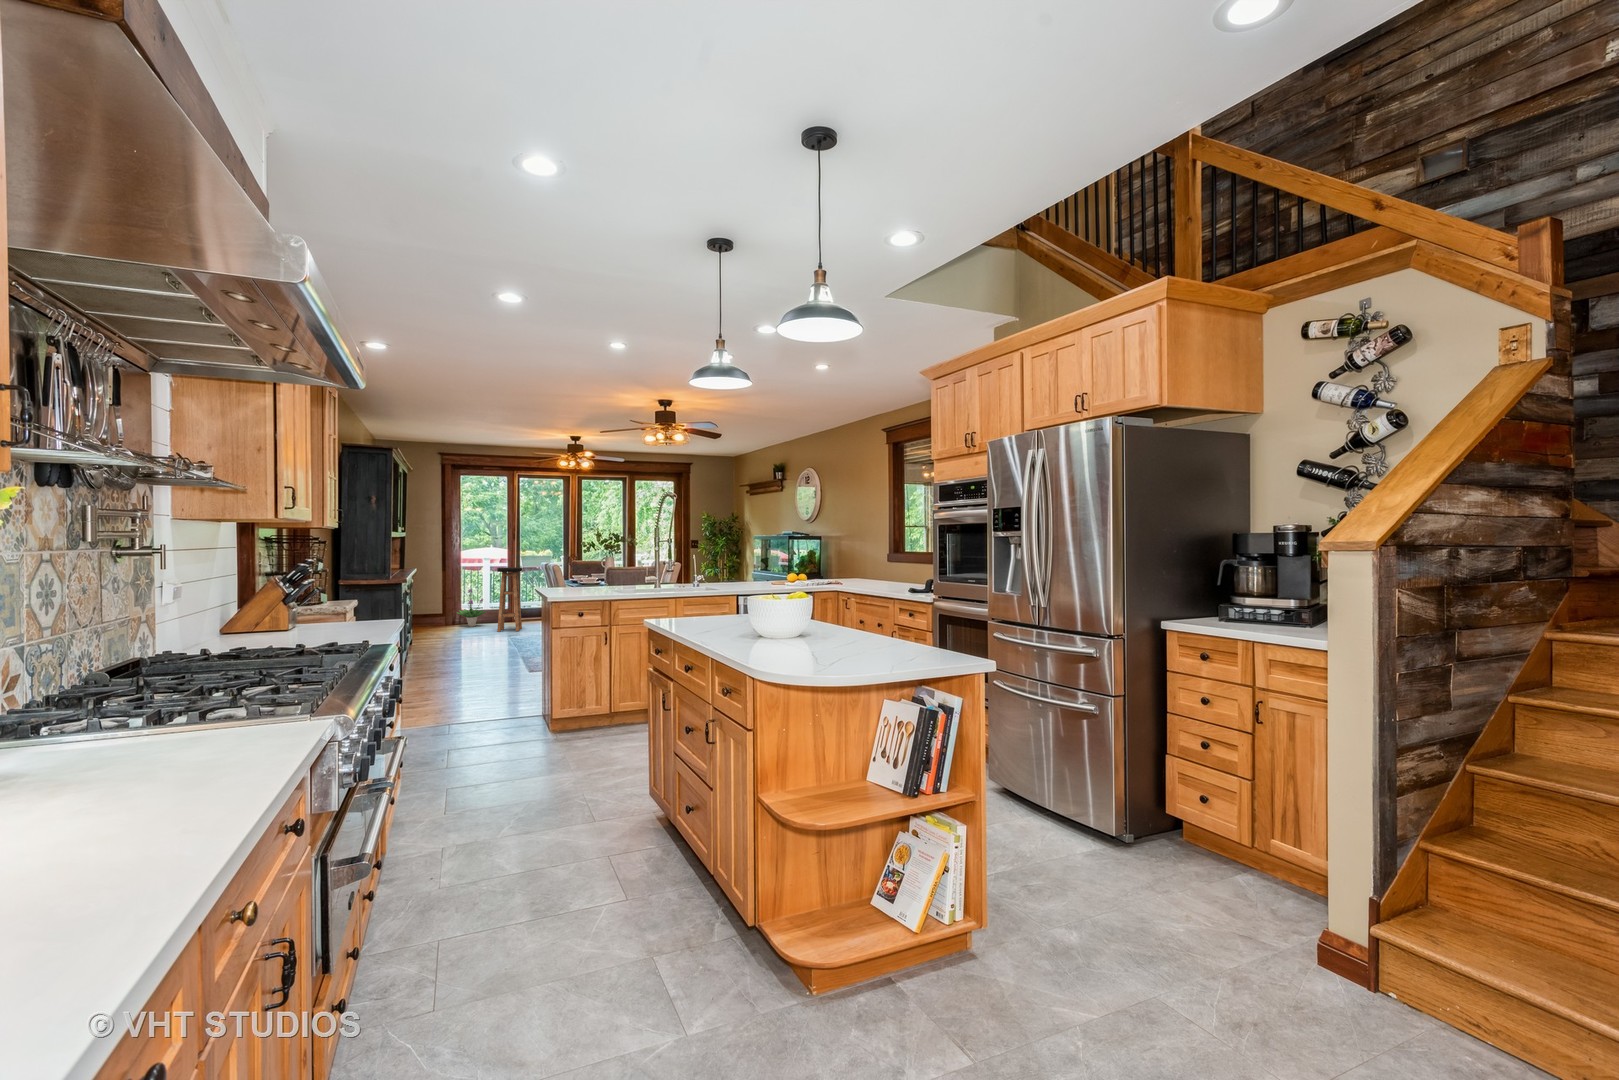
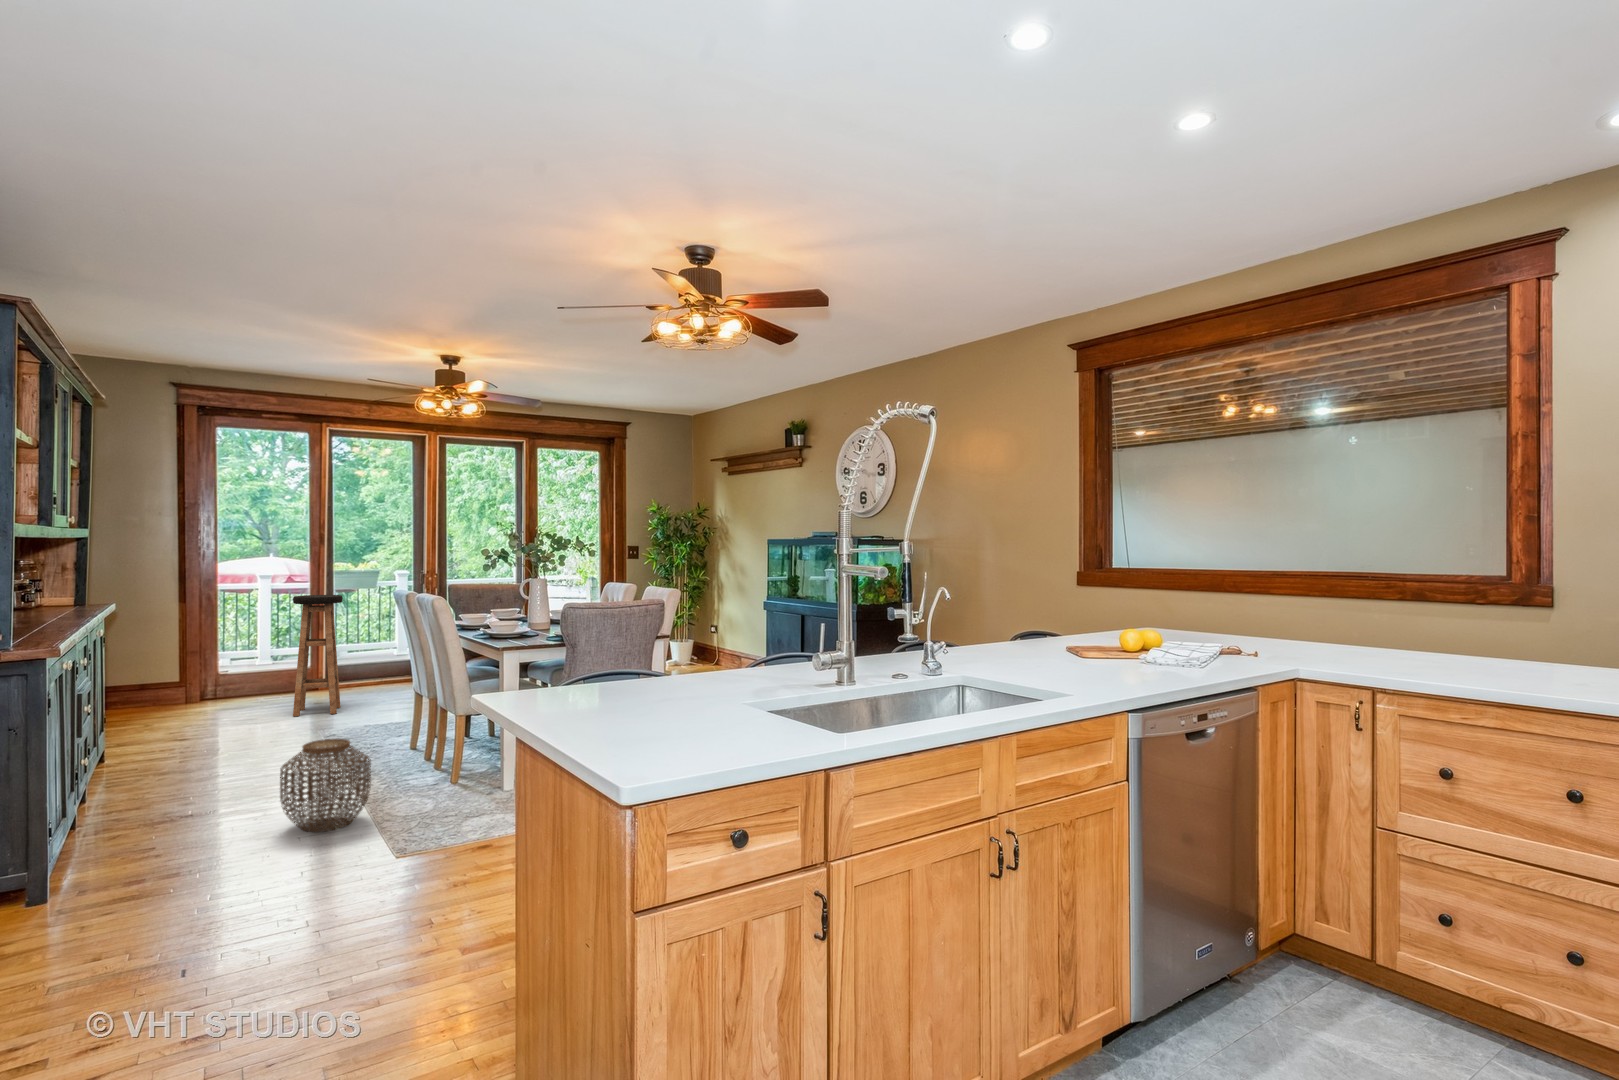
potted plant: present [457,589,485,627] -> none [206,633,270,703]
woven basket: none [483,626,521,664] -> present [280,739,371,832]

